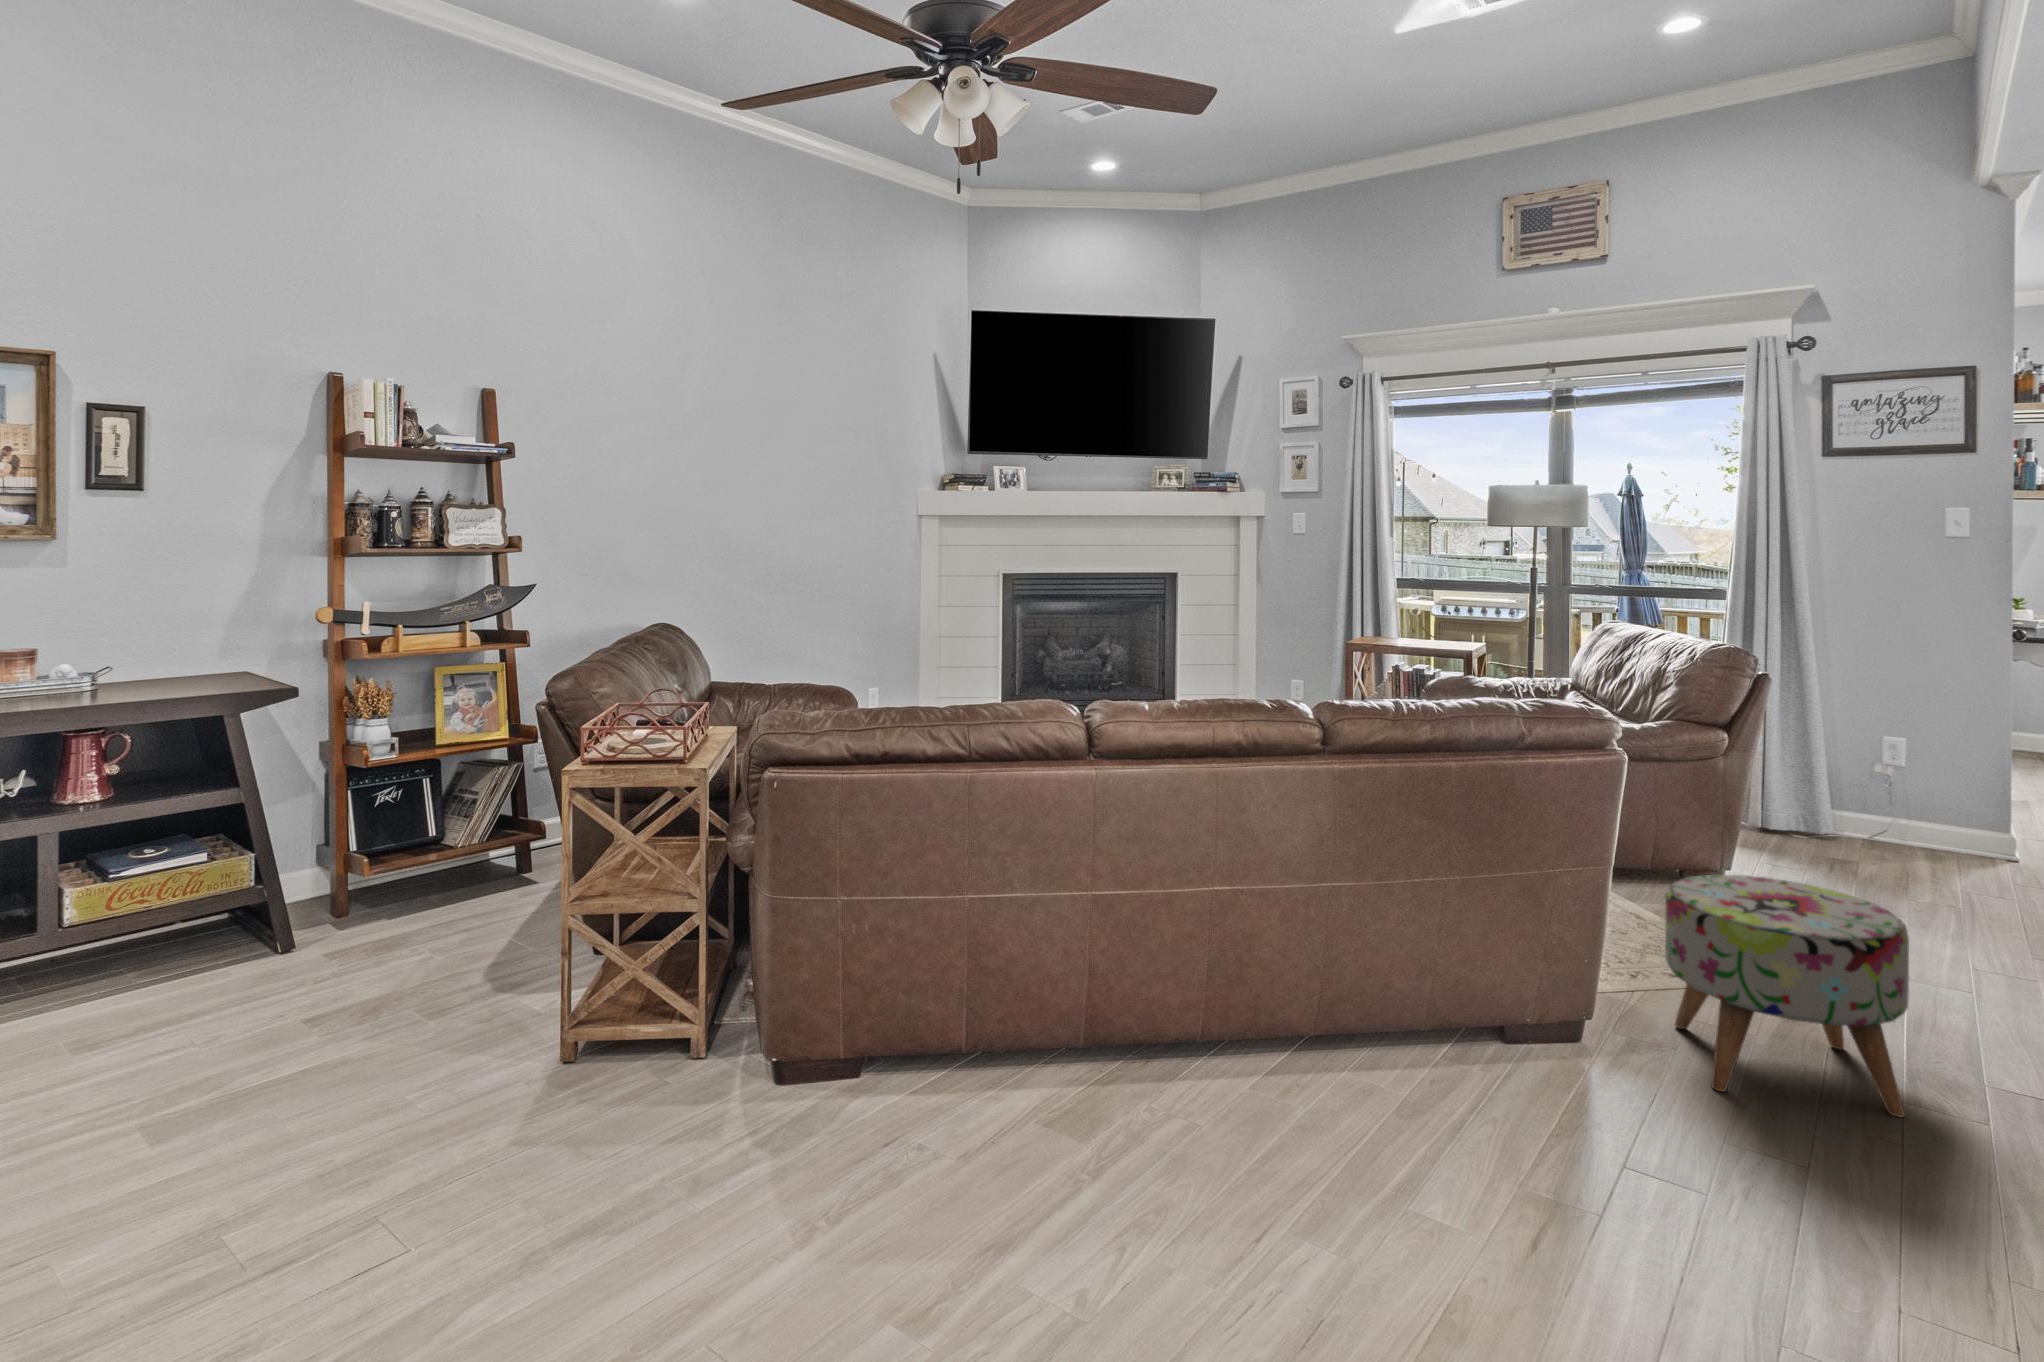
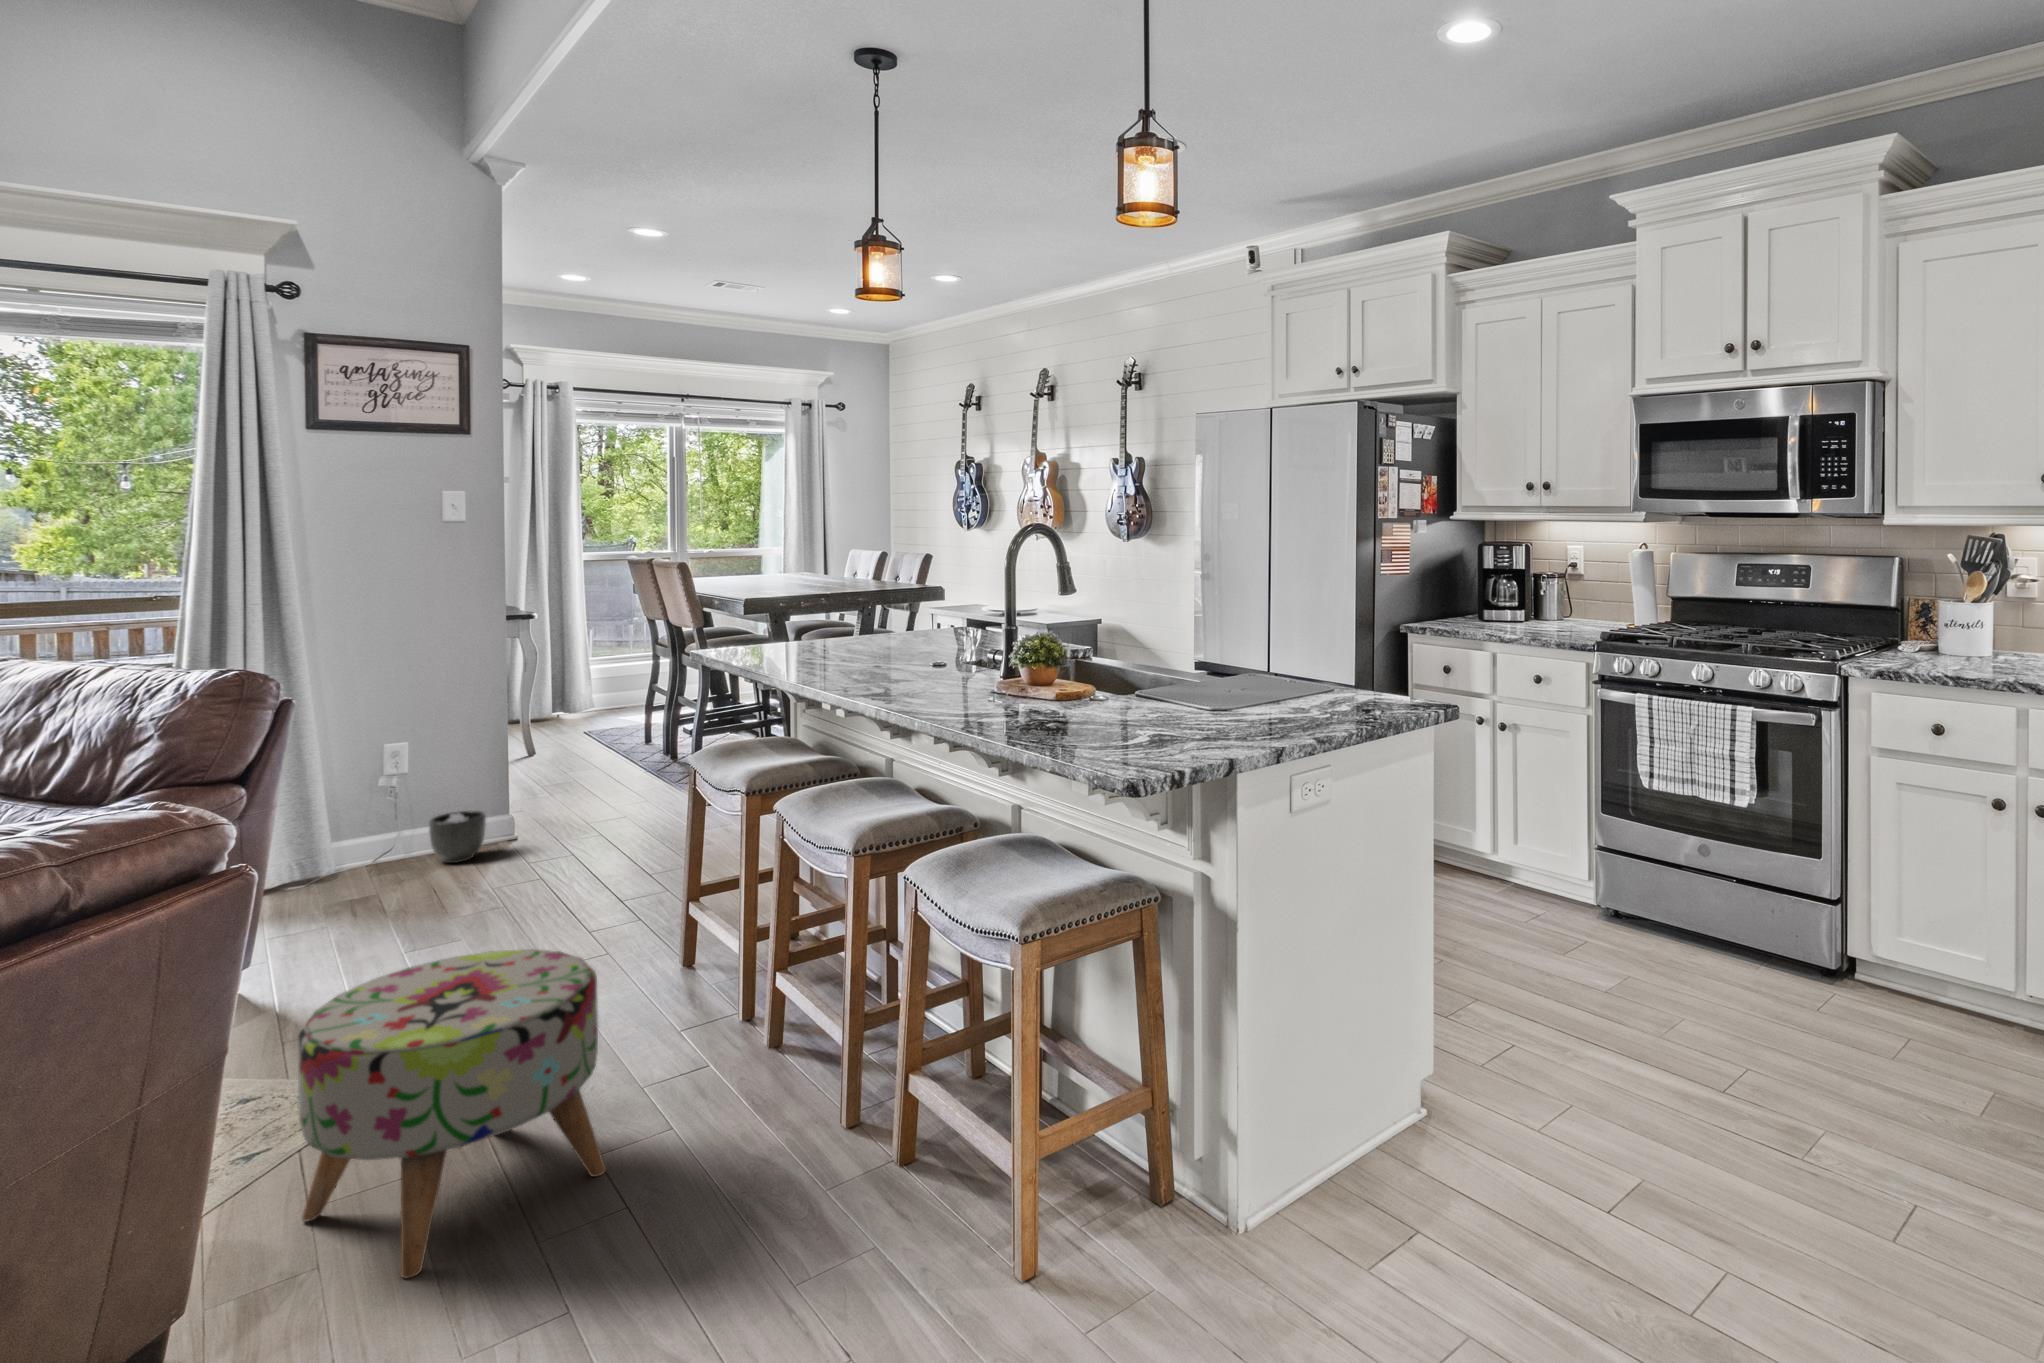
planter: none [1917,813,1975,863] -> present [429,811,486,863]

